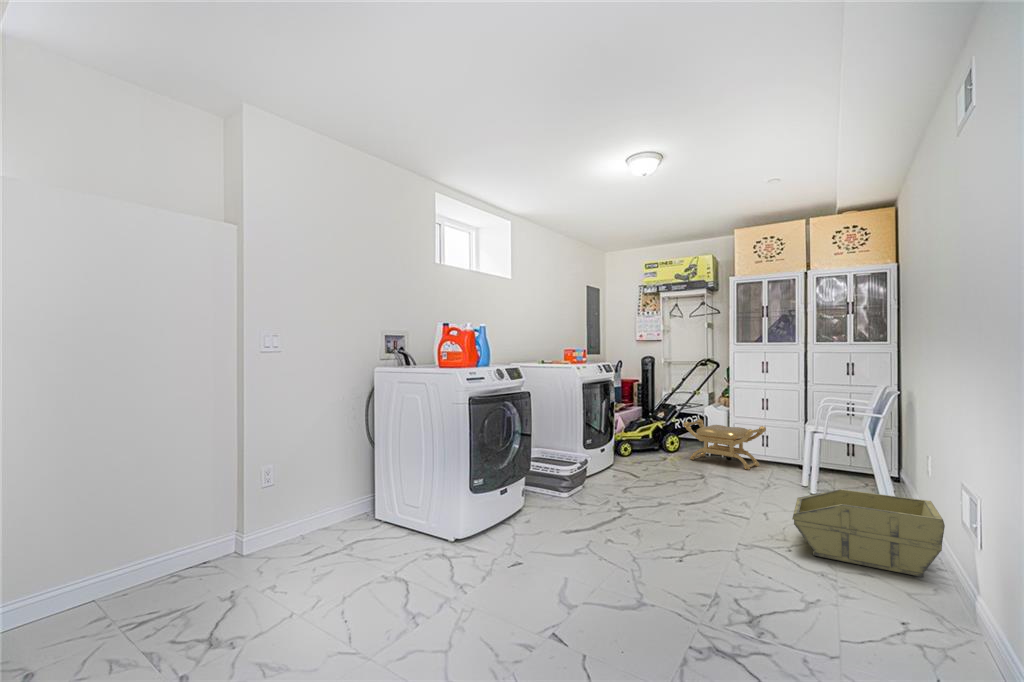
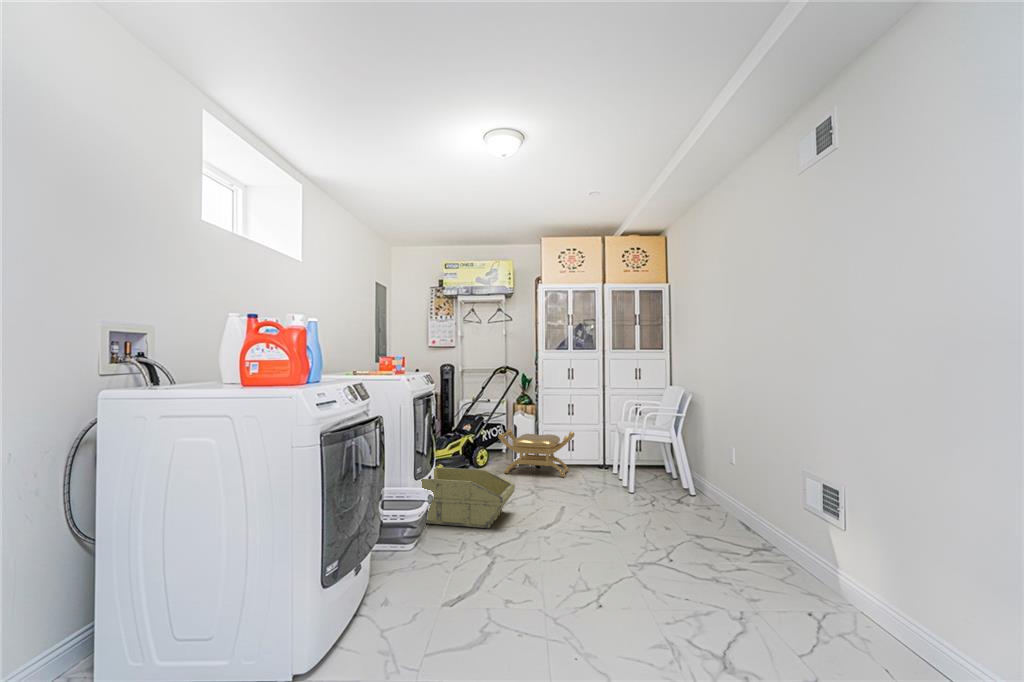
storage bin: present [792,489,945,577] -> present [421,467,515,528]

